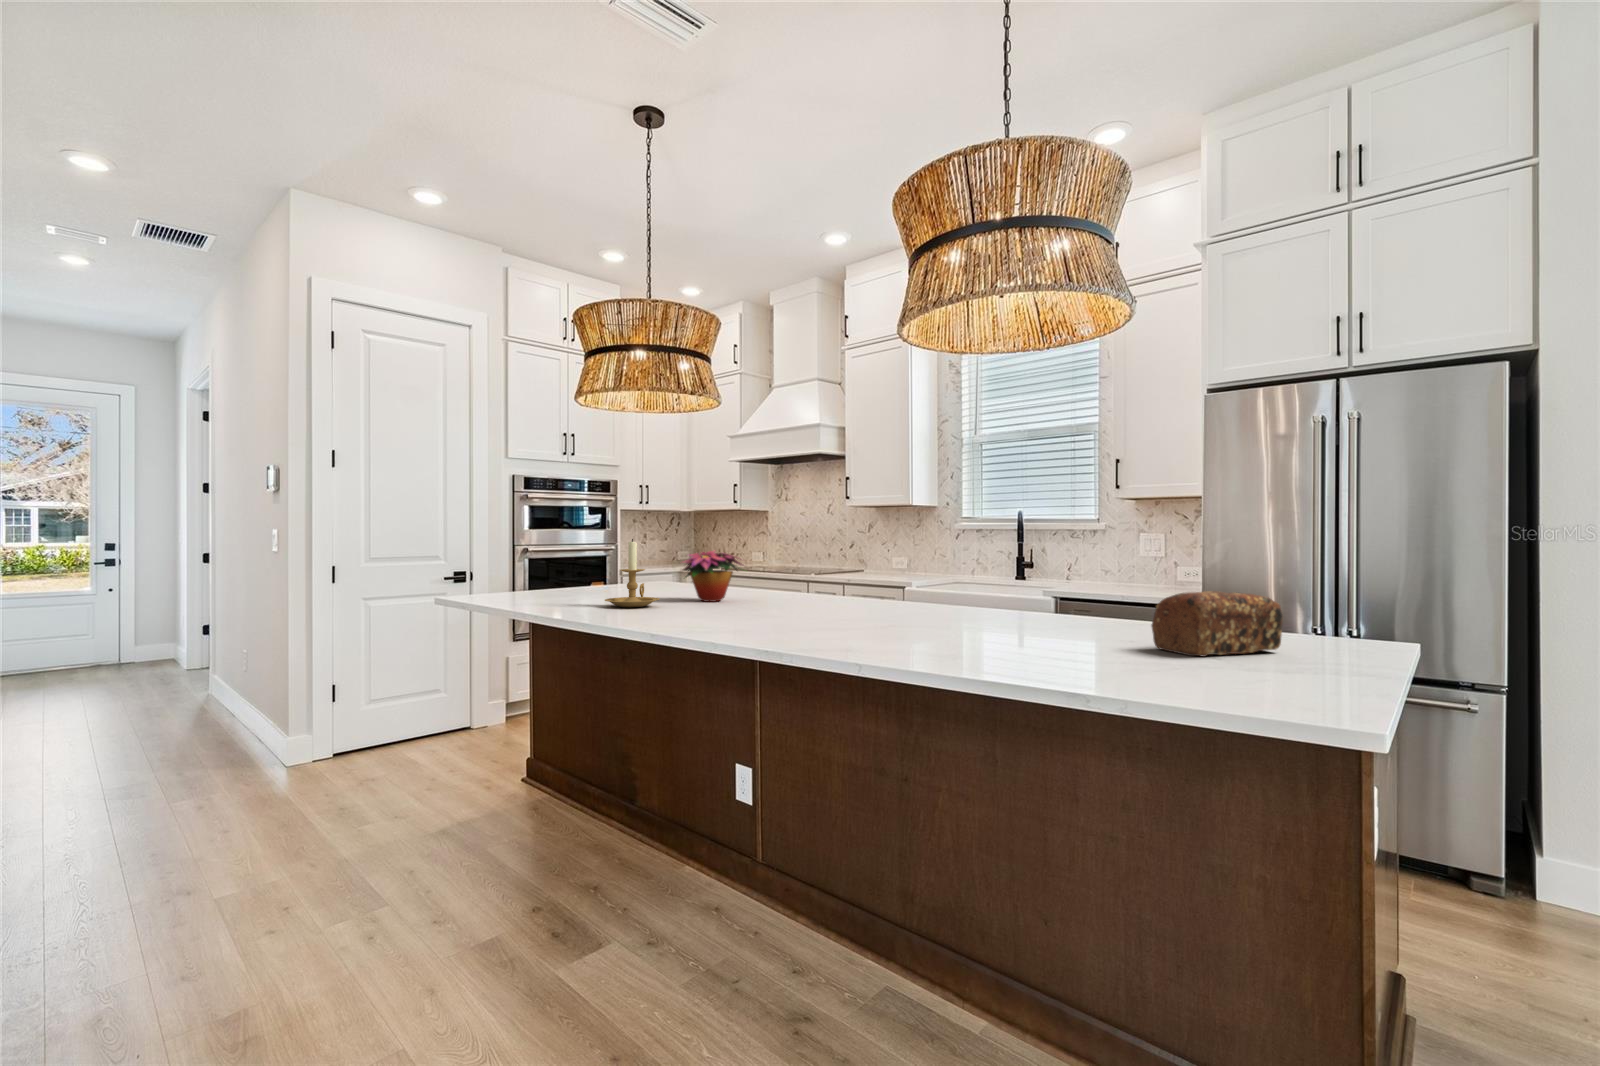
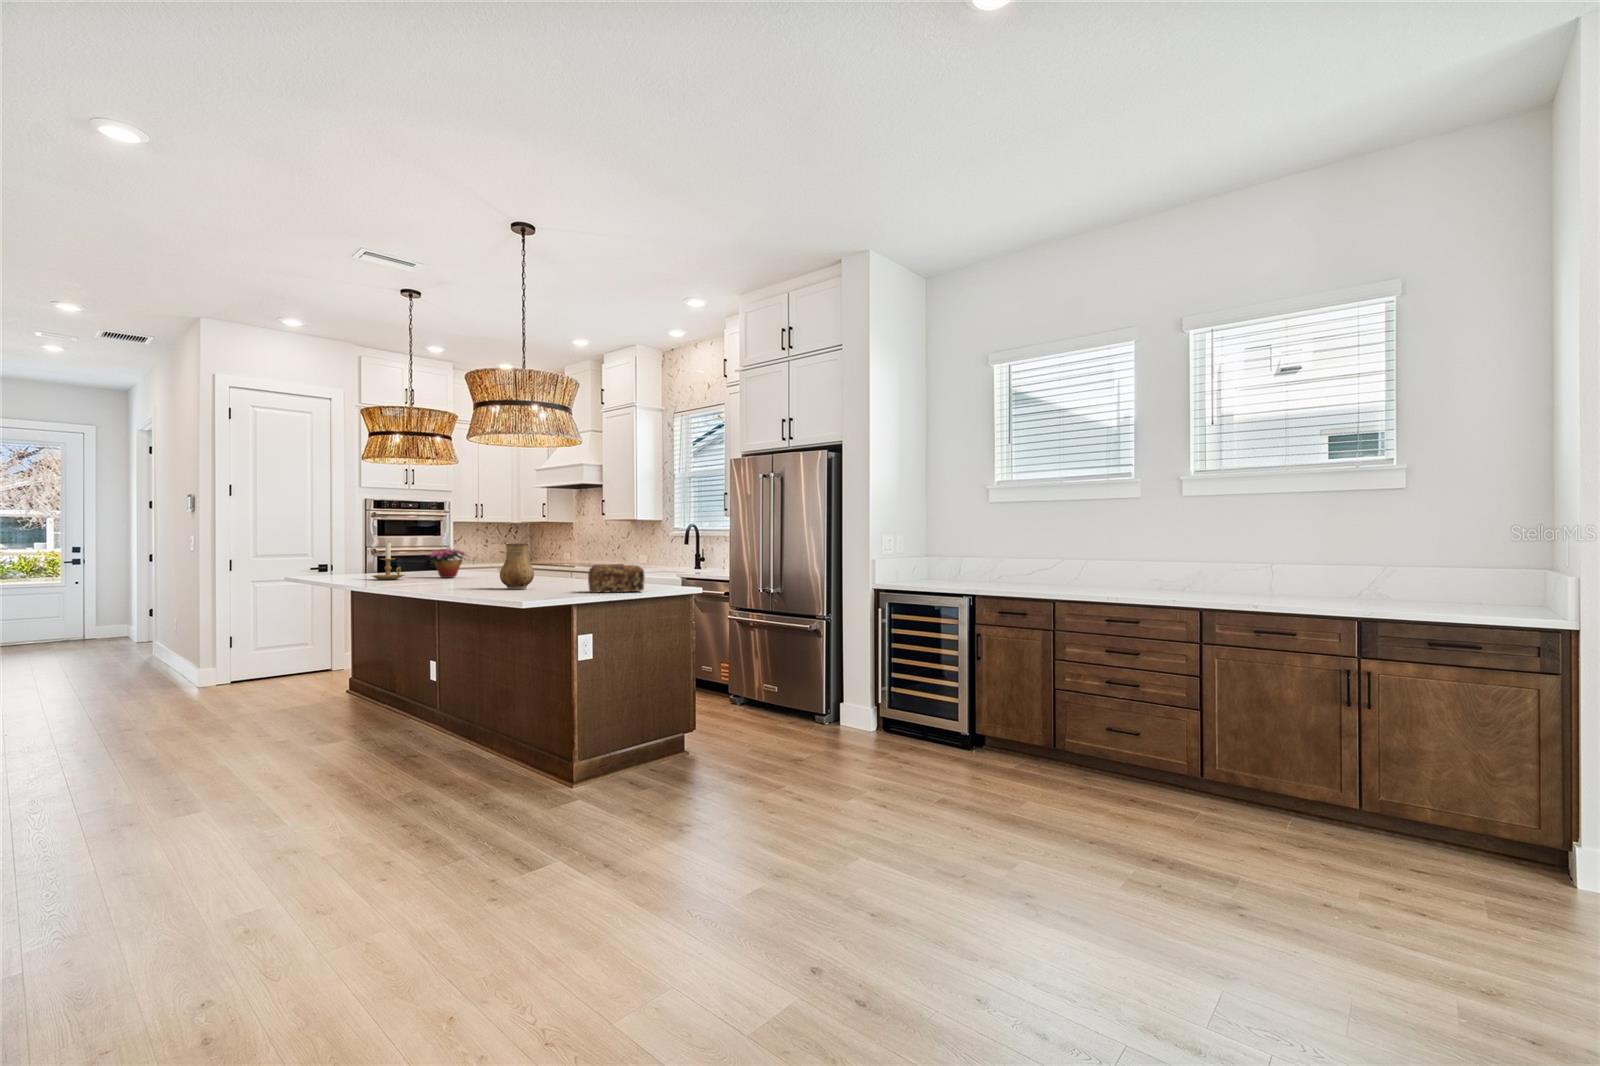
ceramic pitcher: none [938,545,1008,641] -> present [500,543,534,589]

